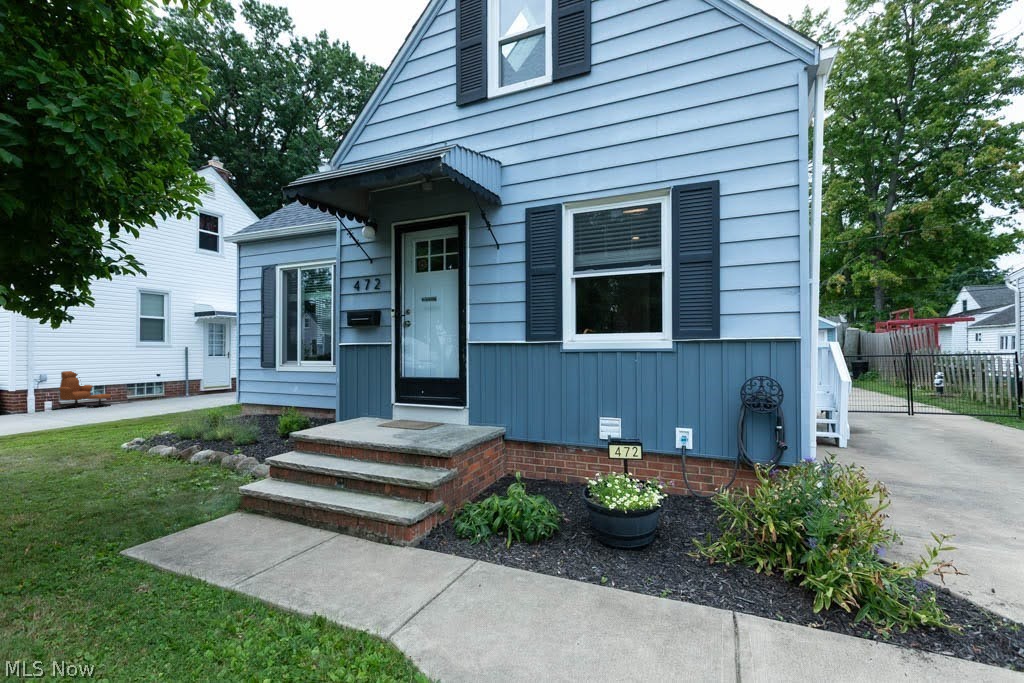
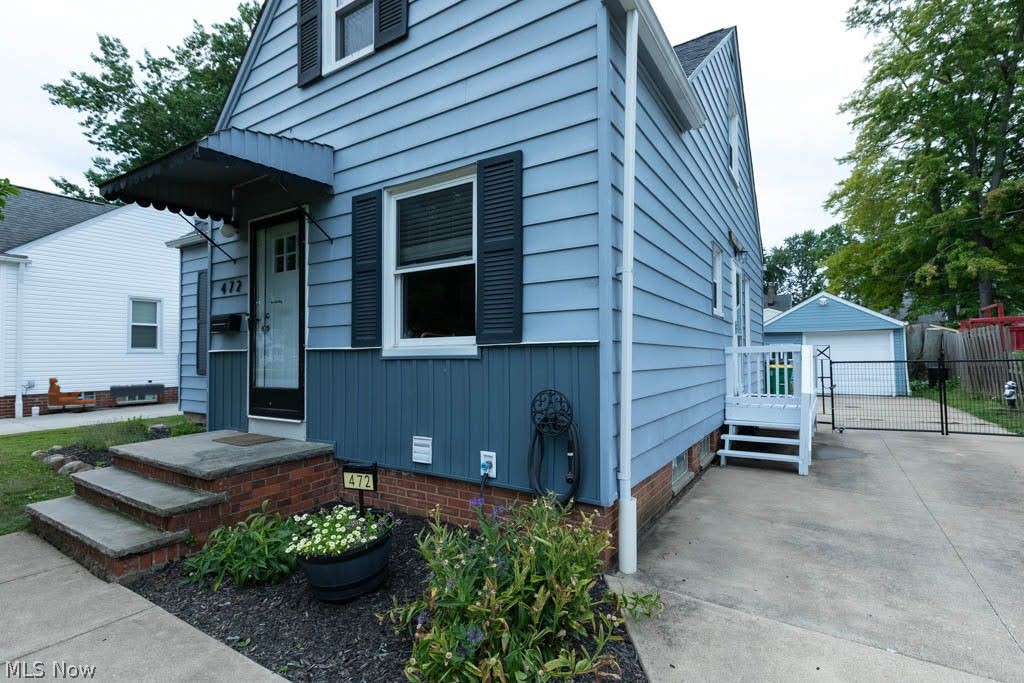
bench: none [118,378,177,402] -> present [109,384,165,407]

